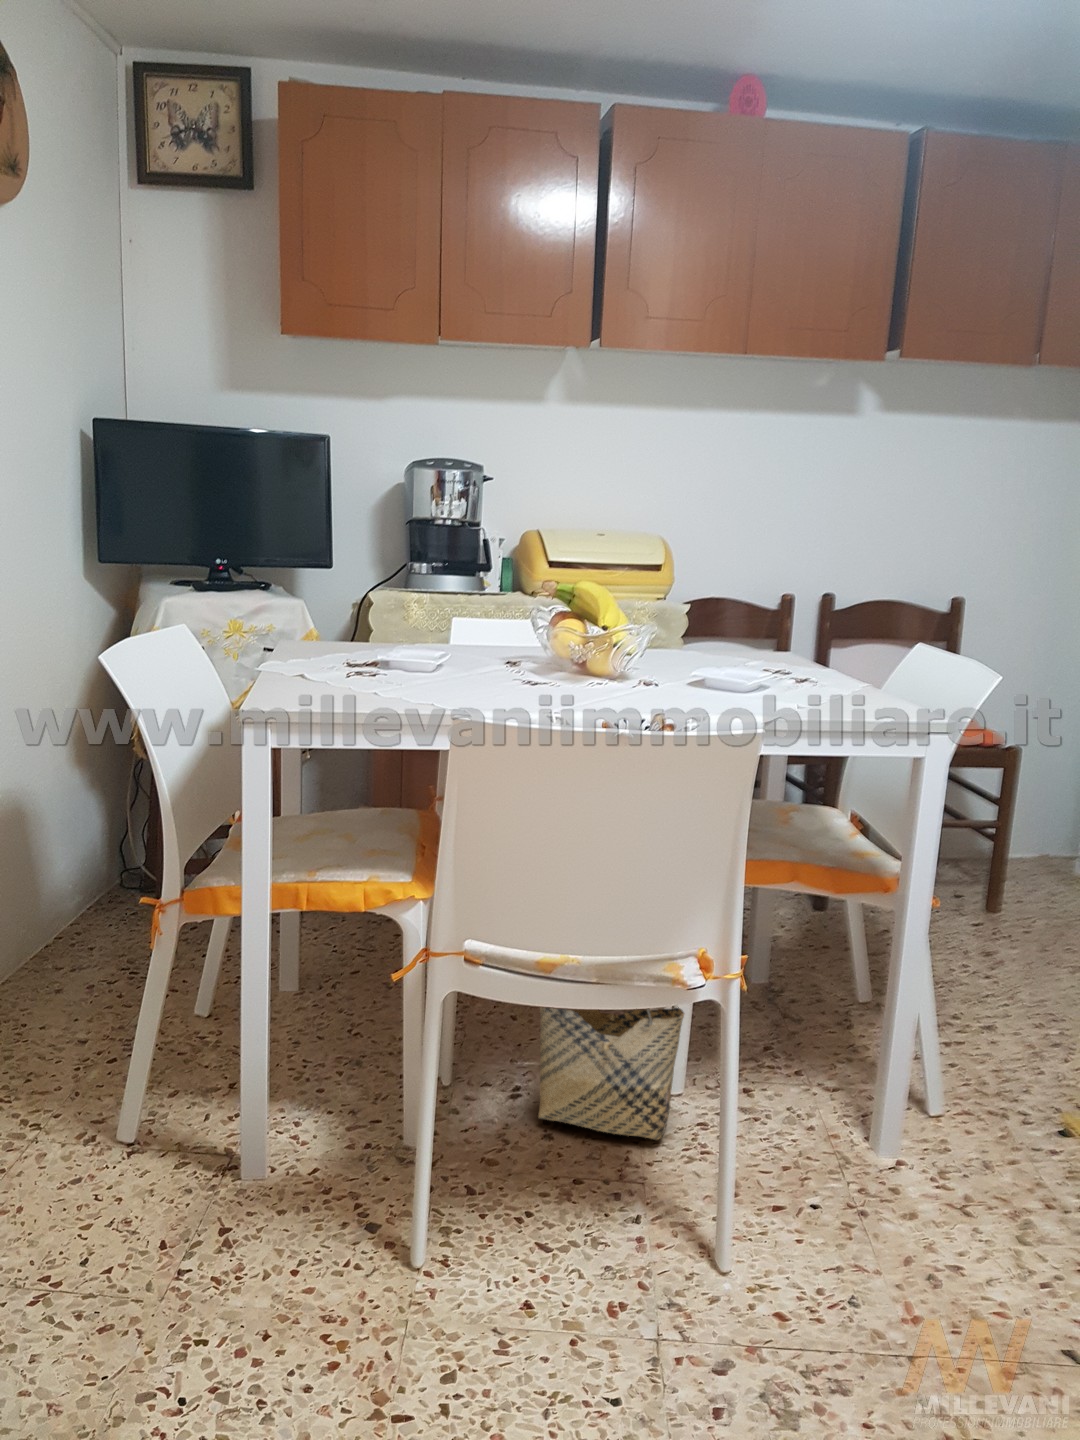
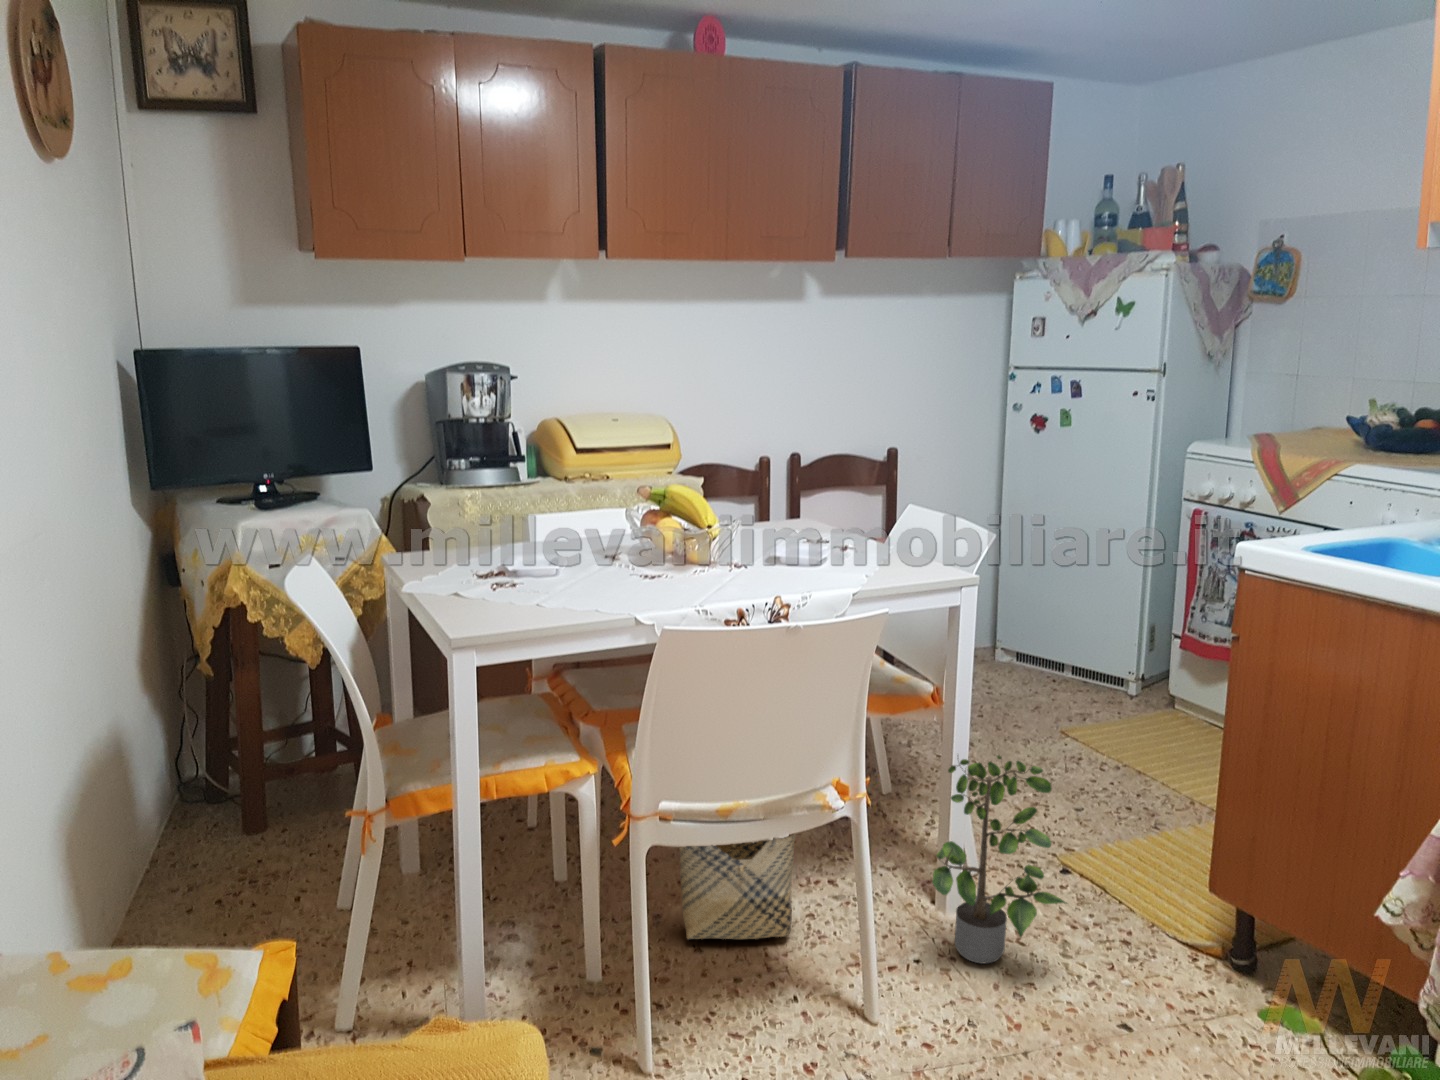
potted plant: none [838,946,1027,1231] -> present [932,755,1066,964]

